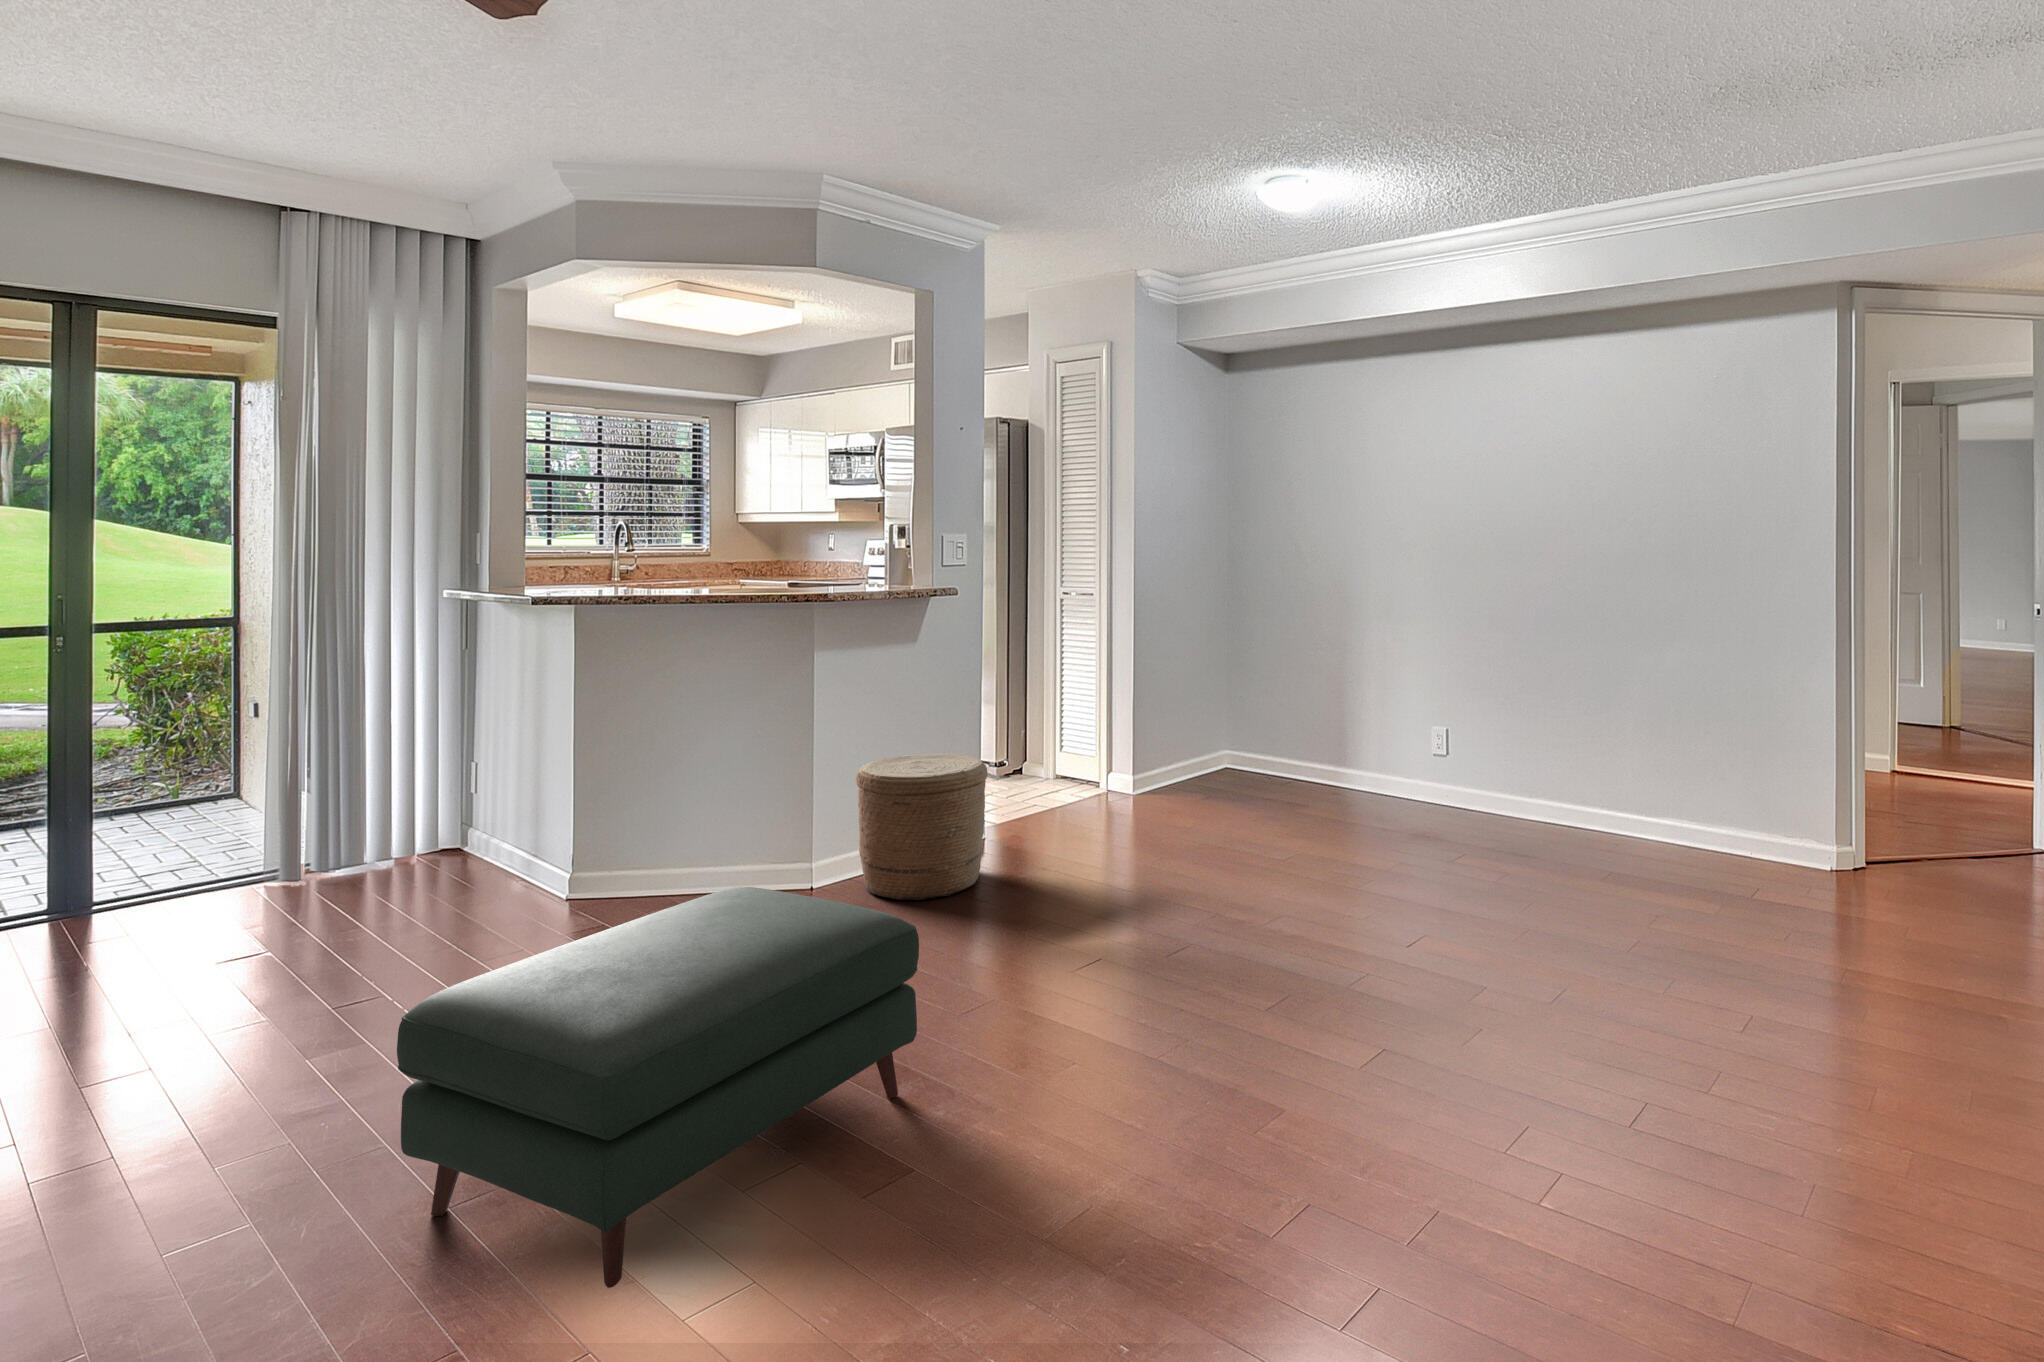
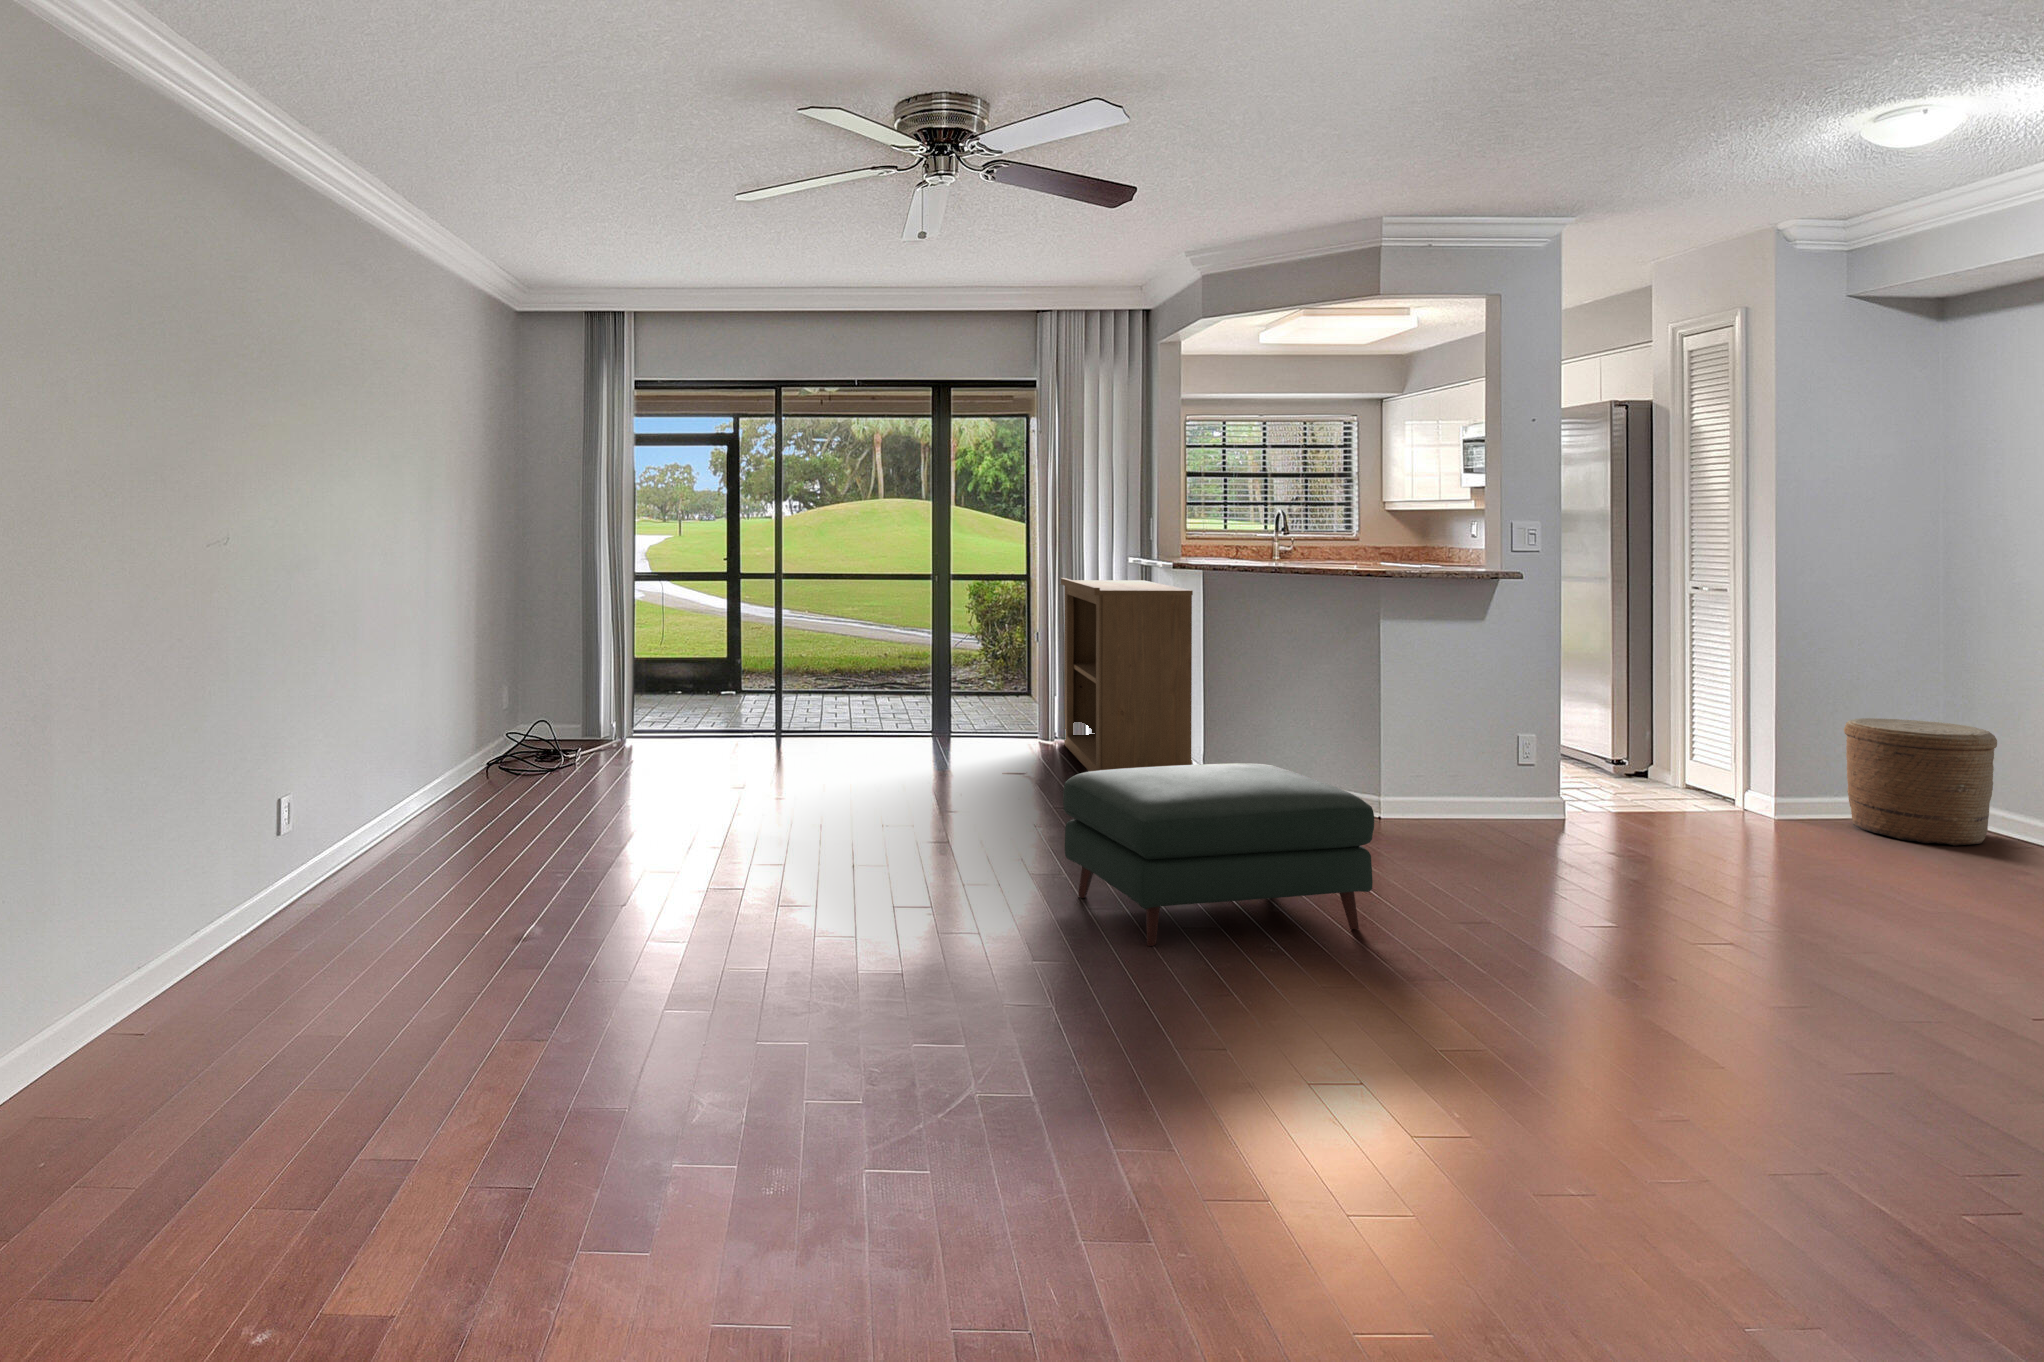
bookshelf: none [311,618,558,932] -> present [1061,578,1193,772]
woven basket: present [856,754,987,901] -> present [1844,718,1997,846]

